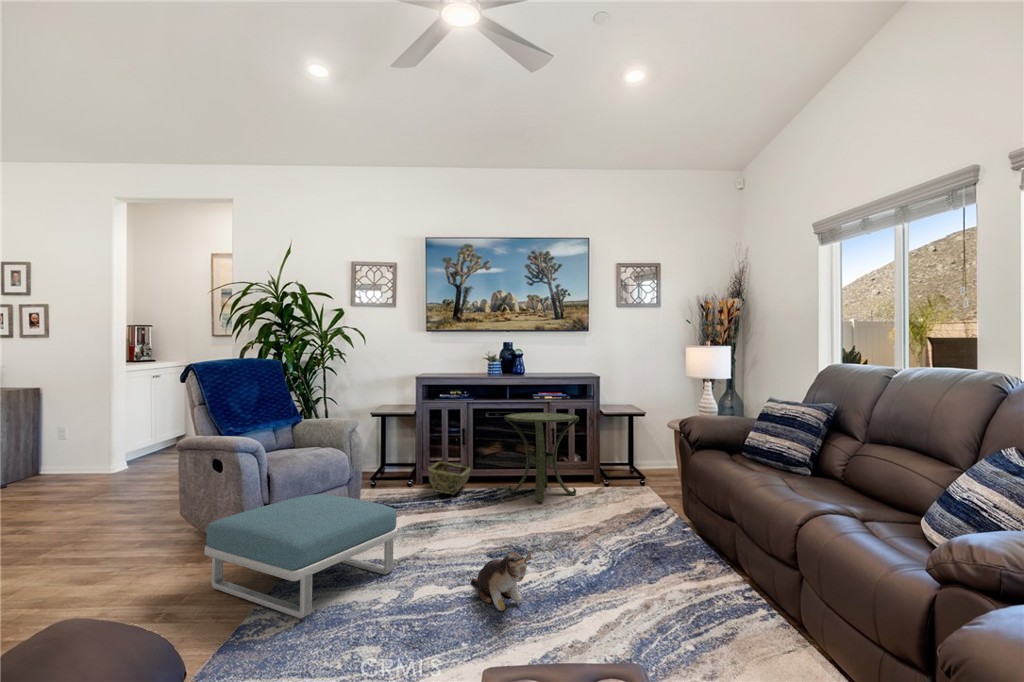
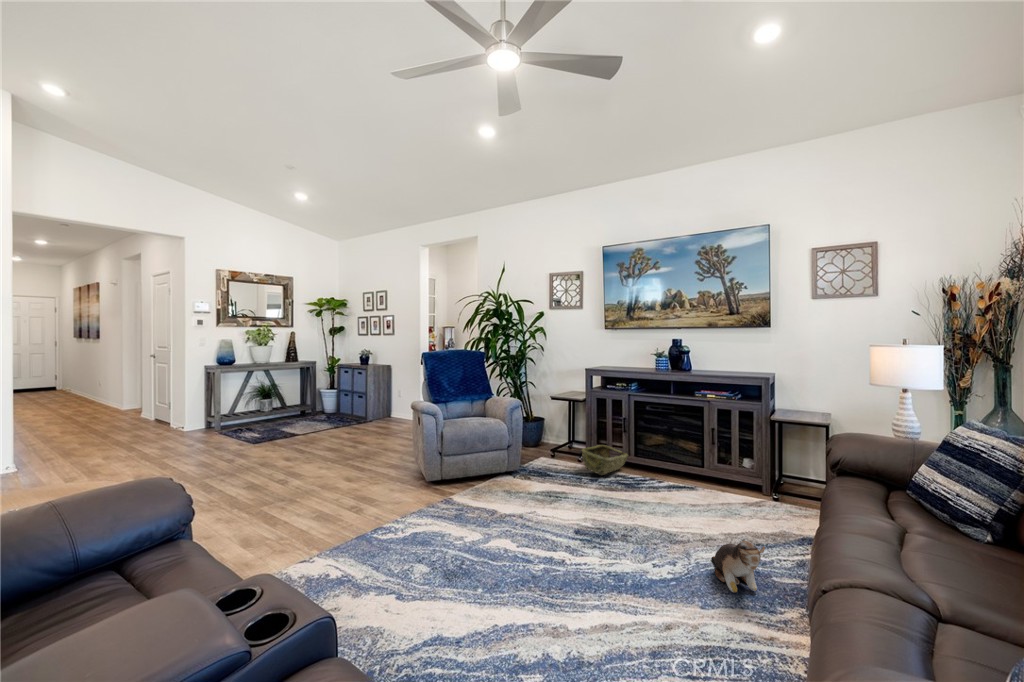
side table: present [505,412,579,502] -> none [651,409,728,500]
footstool: present [204,494,398,618] -> none [385,454,501,536]
plush toy: present [471,552,531,611] -> present [711,541,765,593]

